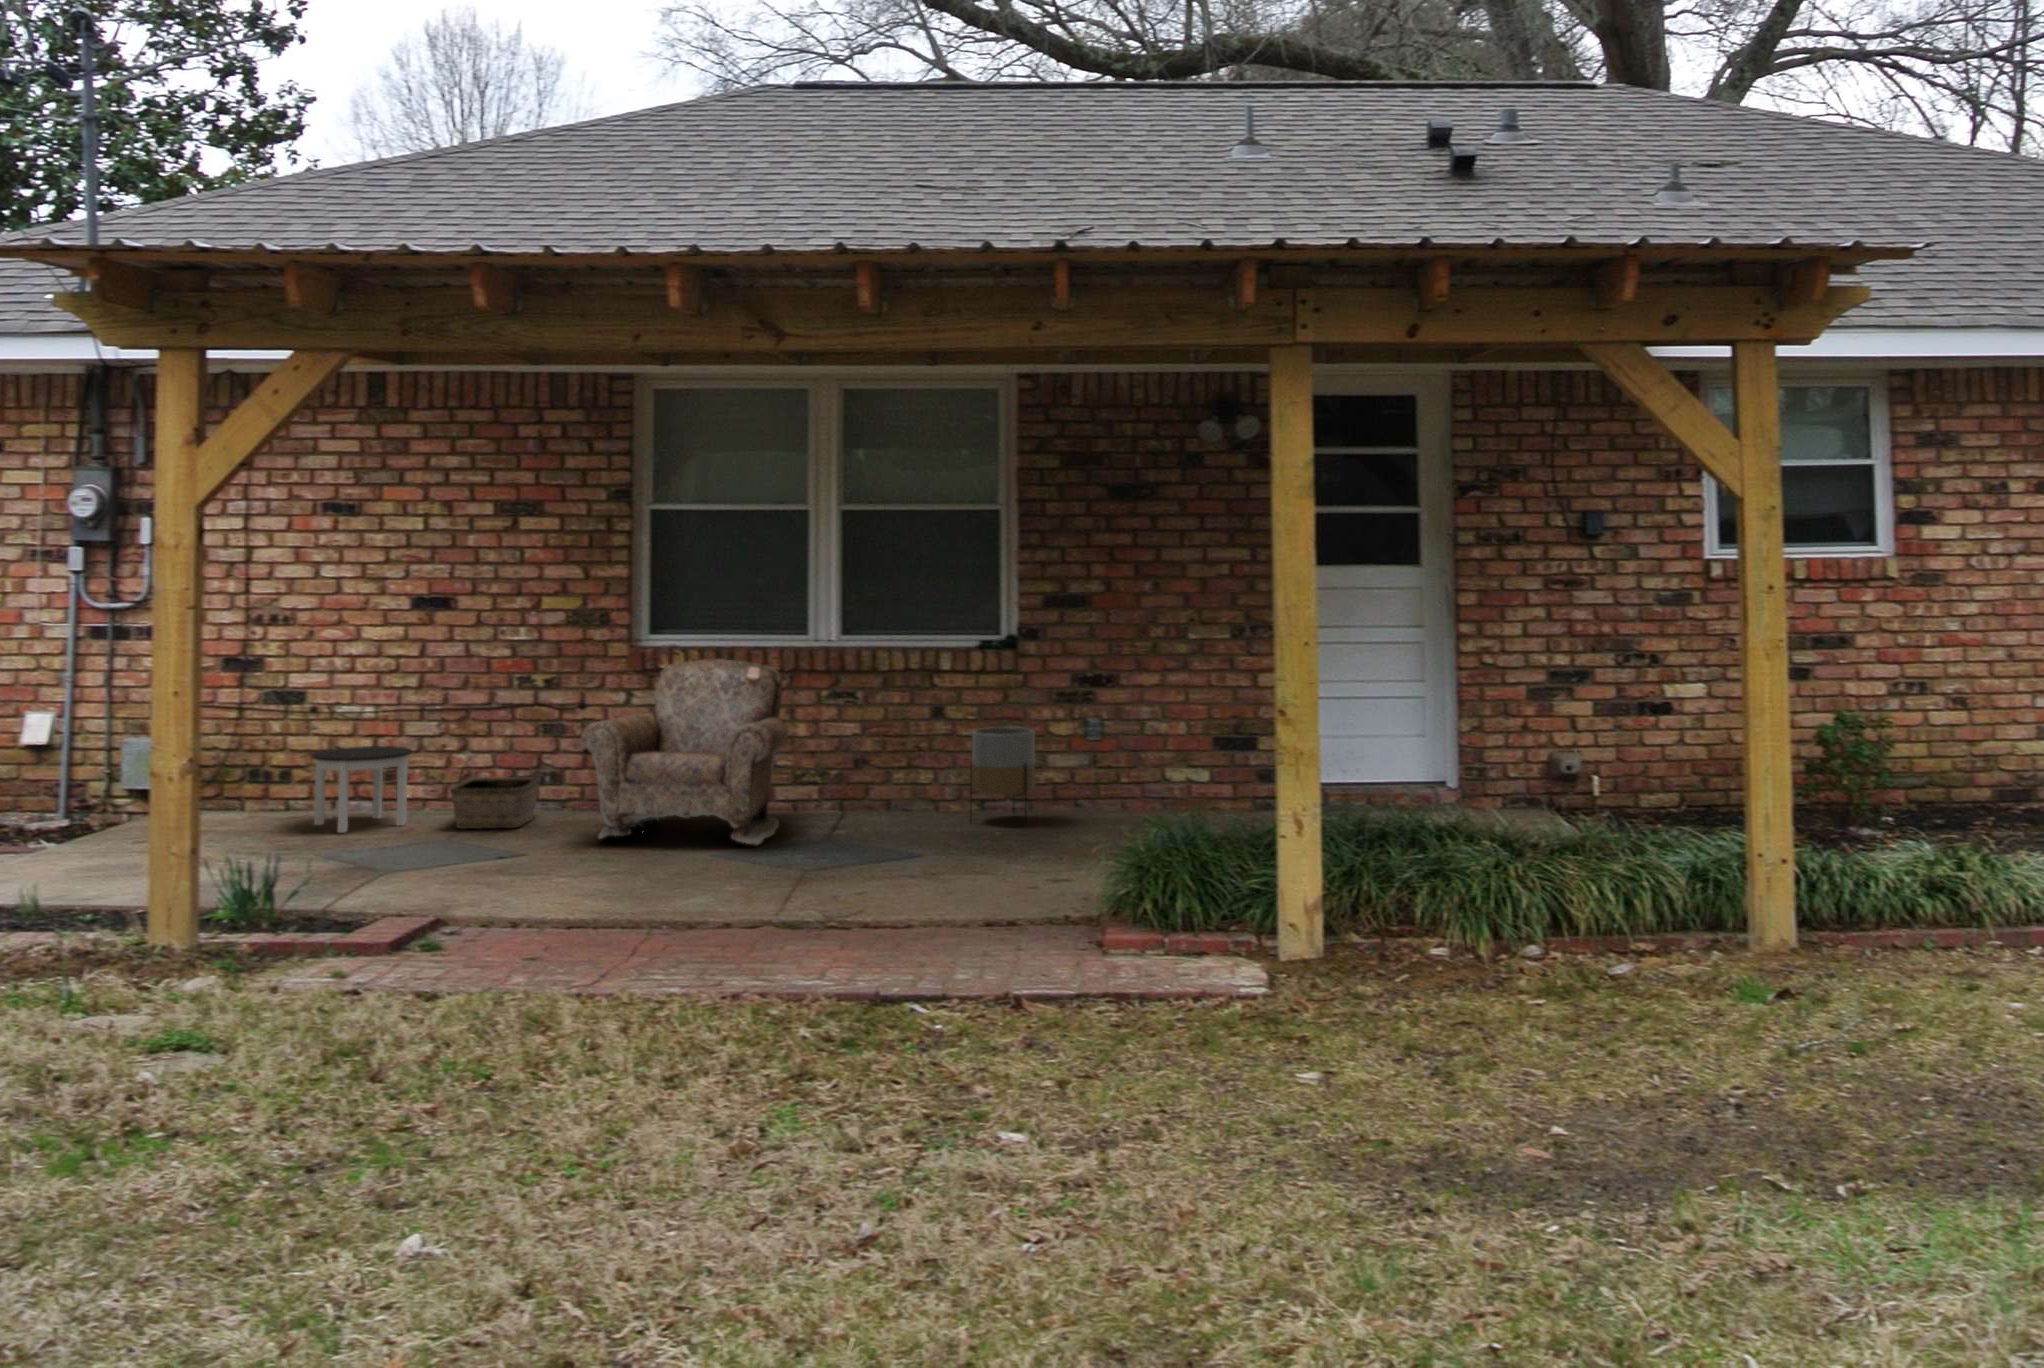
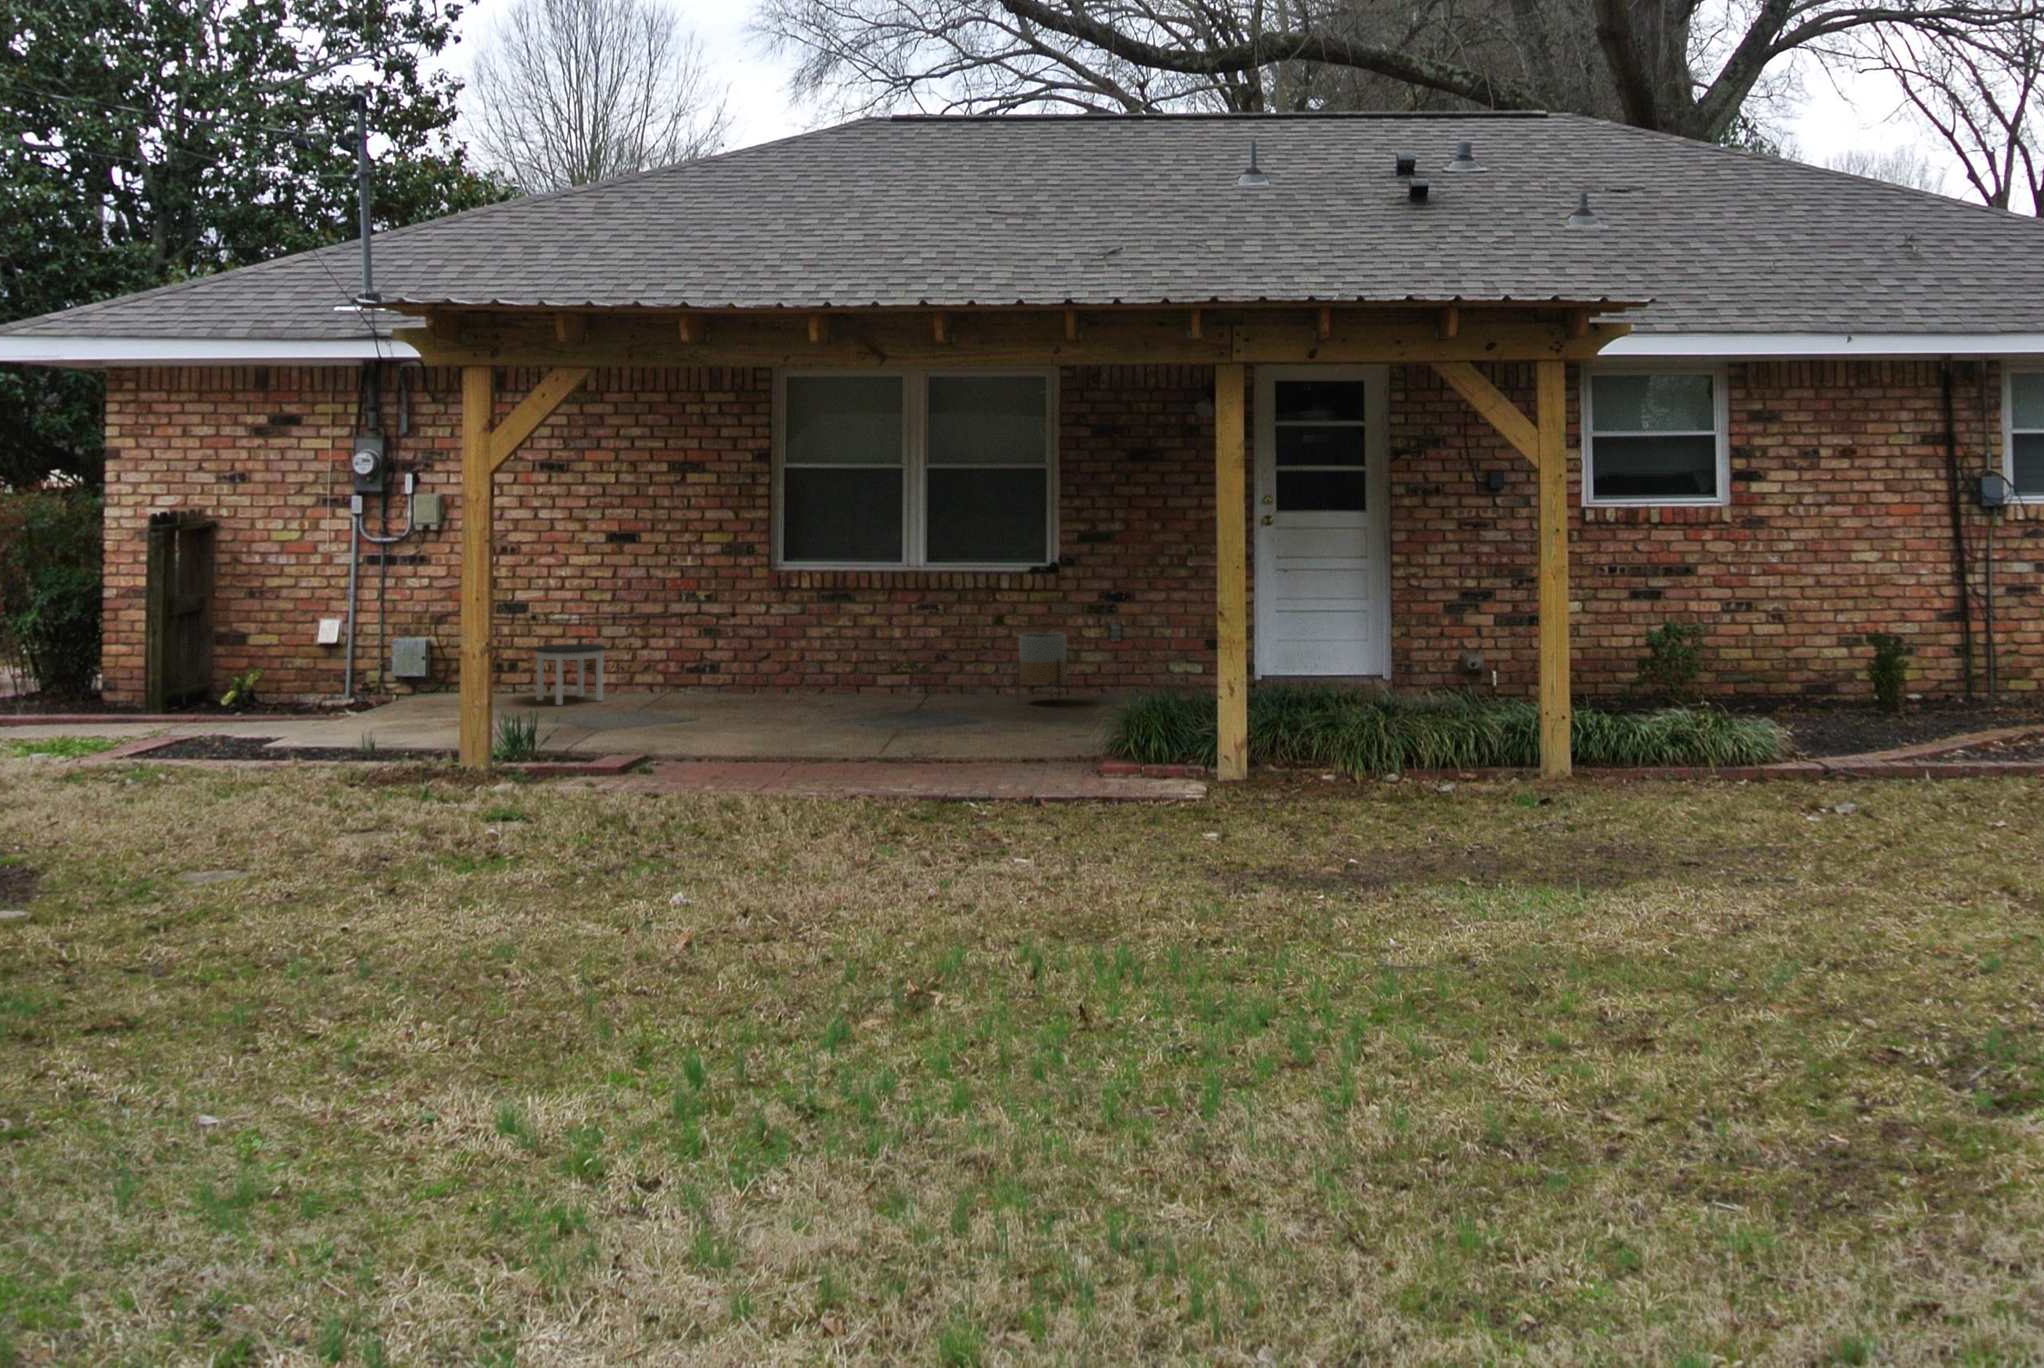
armchair: present [580,659,788,845] -> none [731,581,881,716]
basket: present [450,750,541,829] -> none [635,646,700,704]

